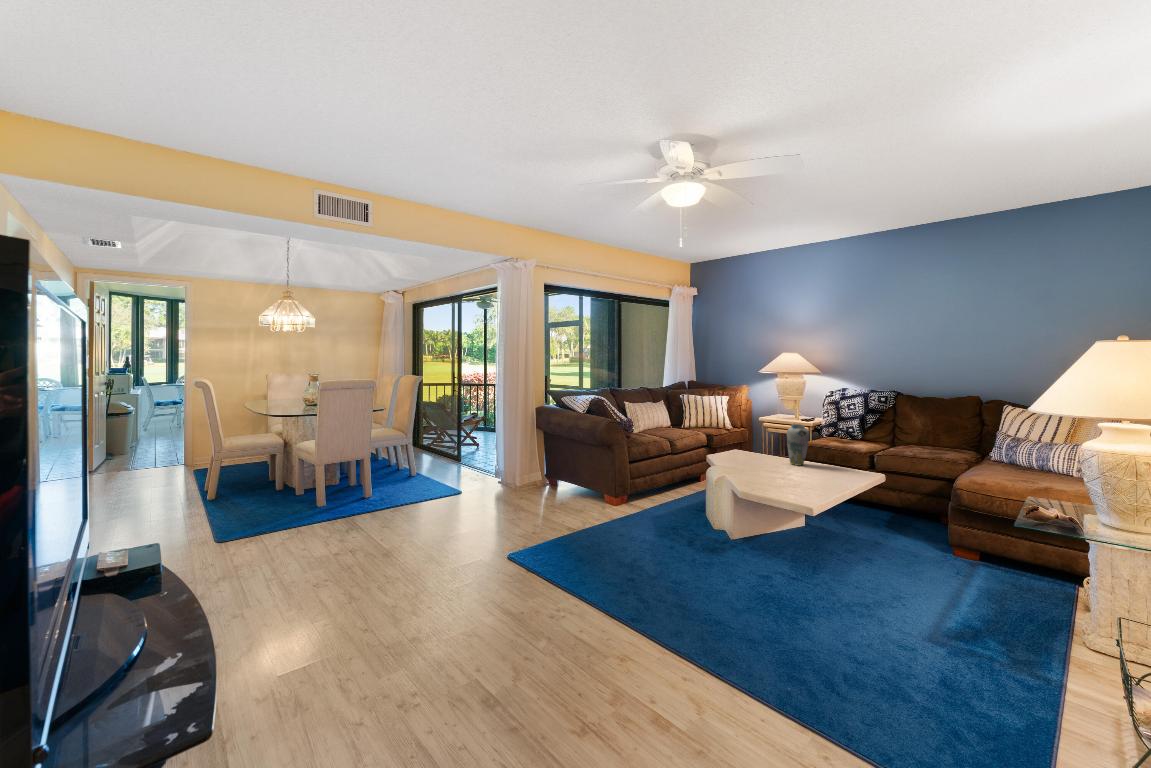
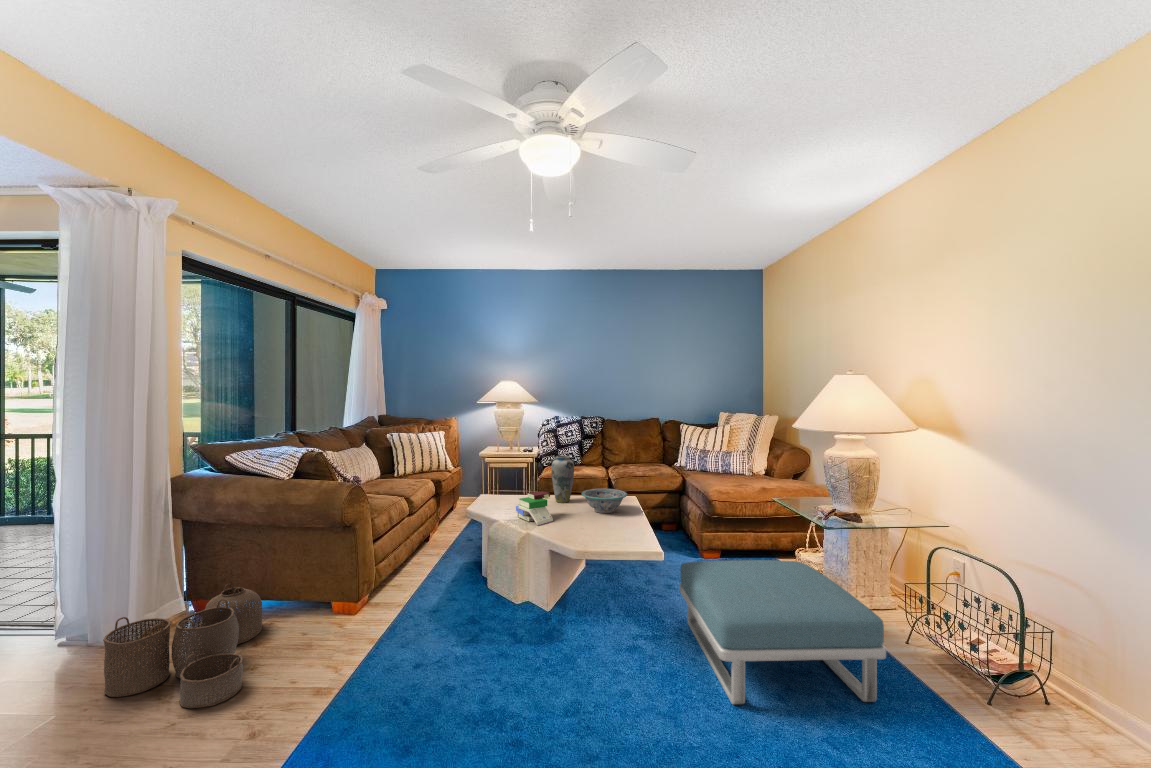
book: none [740,450,770,476] -> present [516,491,553,526]
decorative bowl: none [802,456,848,479] -> present [582,489,627,513]
woven basket: none [508,474,578,529] -> present [103,584,262,708]
footstool: none [834,530,1027,693] -> present [679,560,886,704]

